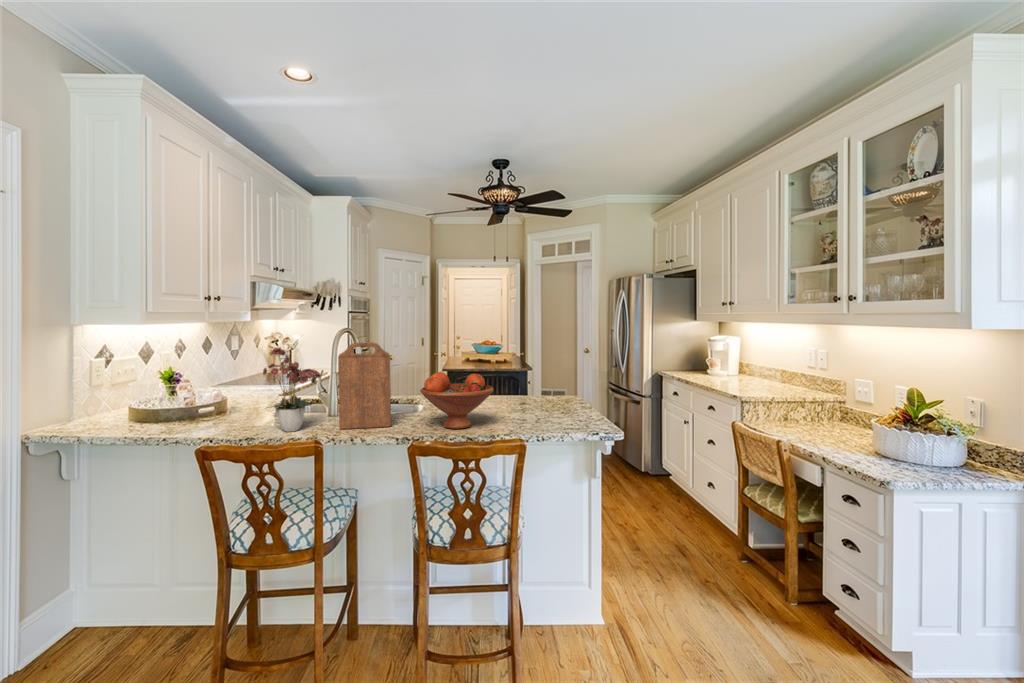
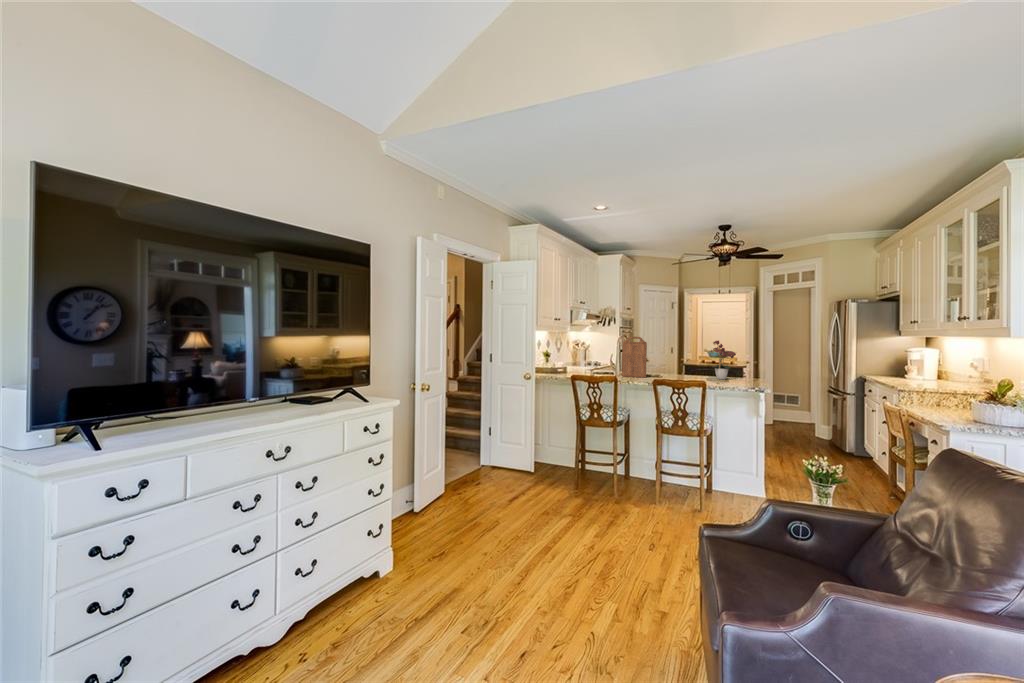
flower arrangement: present [263,348,321,432] -> present [711,341,736,379]
fruit bowl: present [420,372,494,429] -> none [661,353,699,380]

